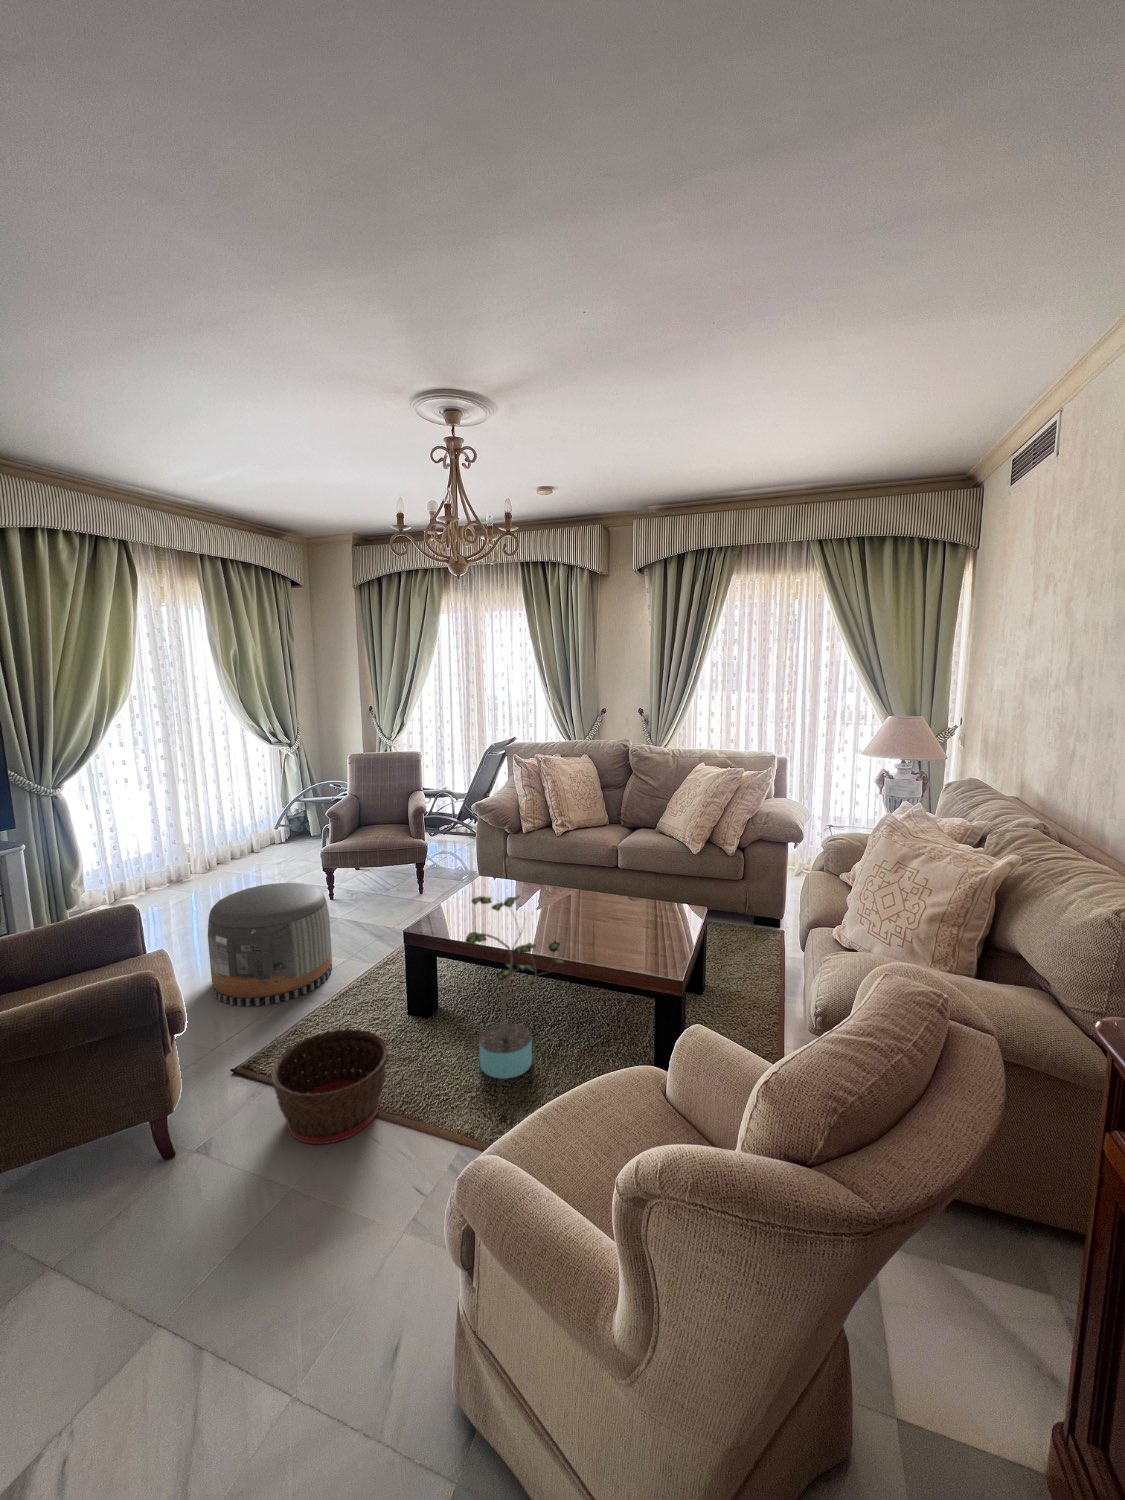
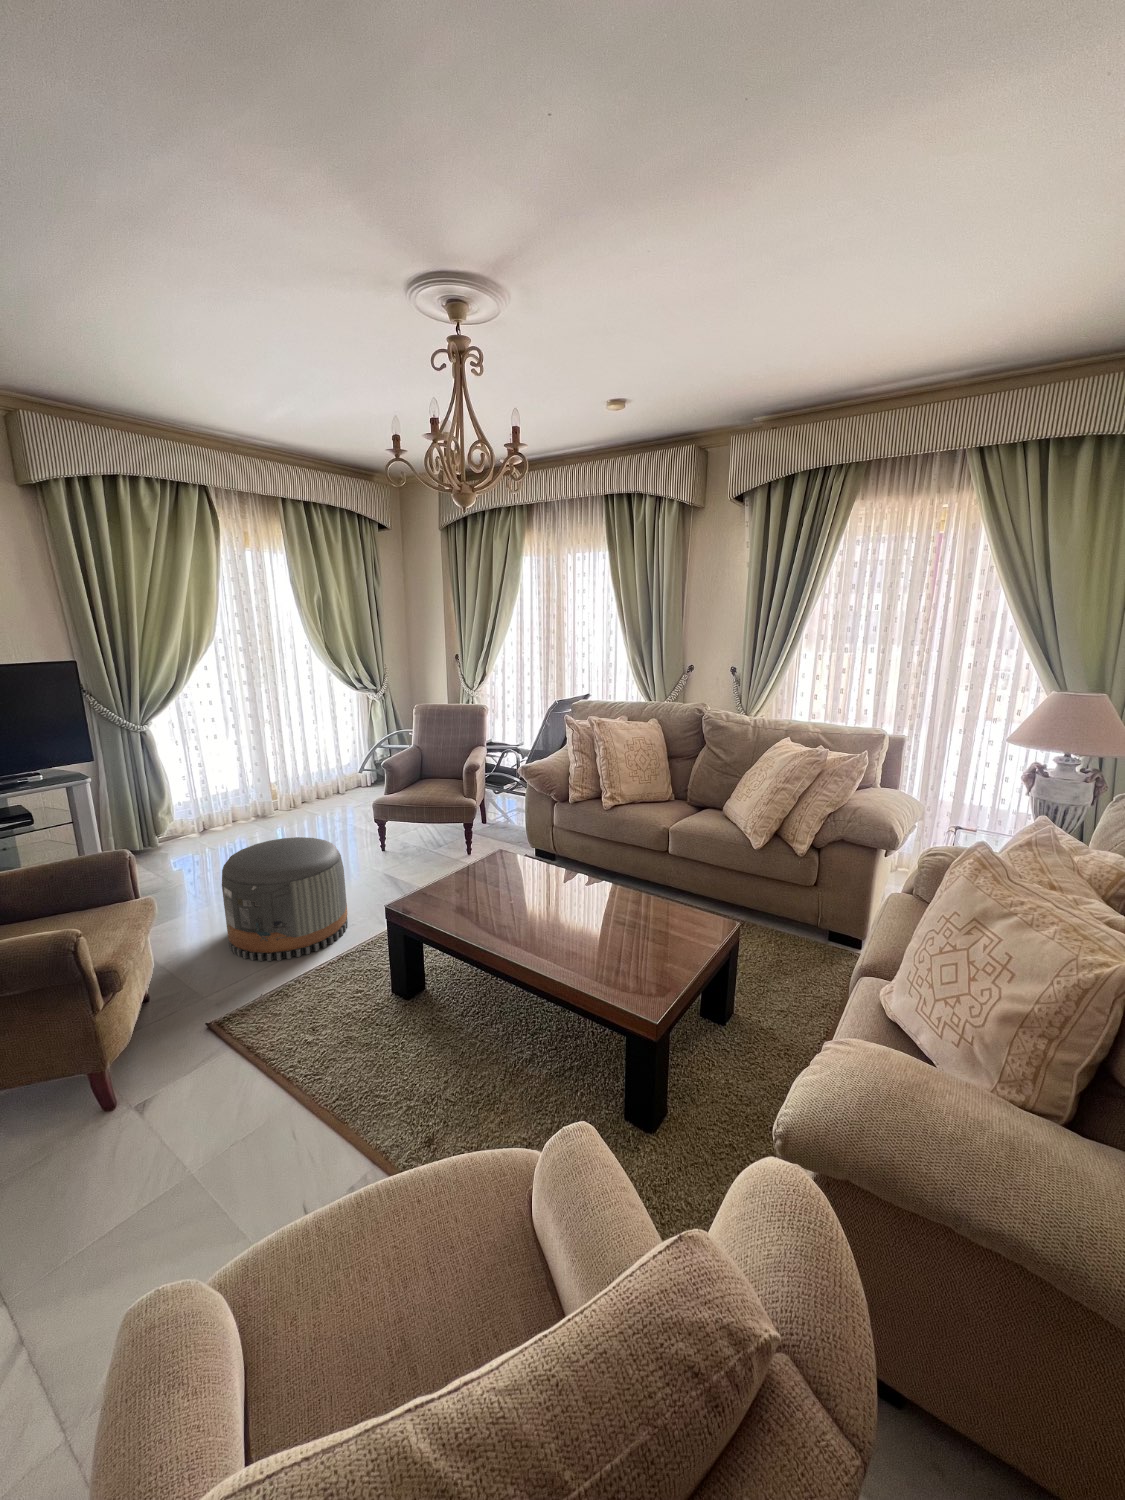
potted plant: present [465,896,564,1079] -> none [402,885,527,1090]
basket: present [271,1029,388,1144] -> none [194,1008,324,1133]

